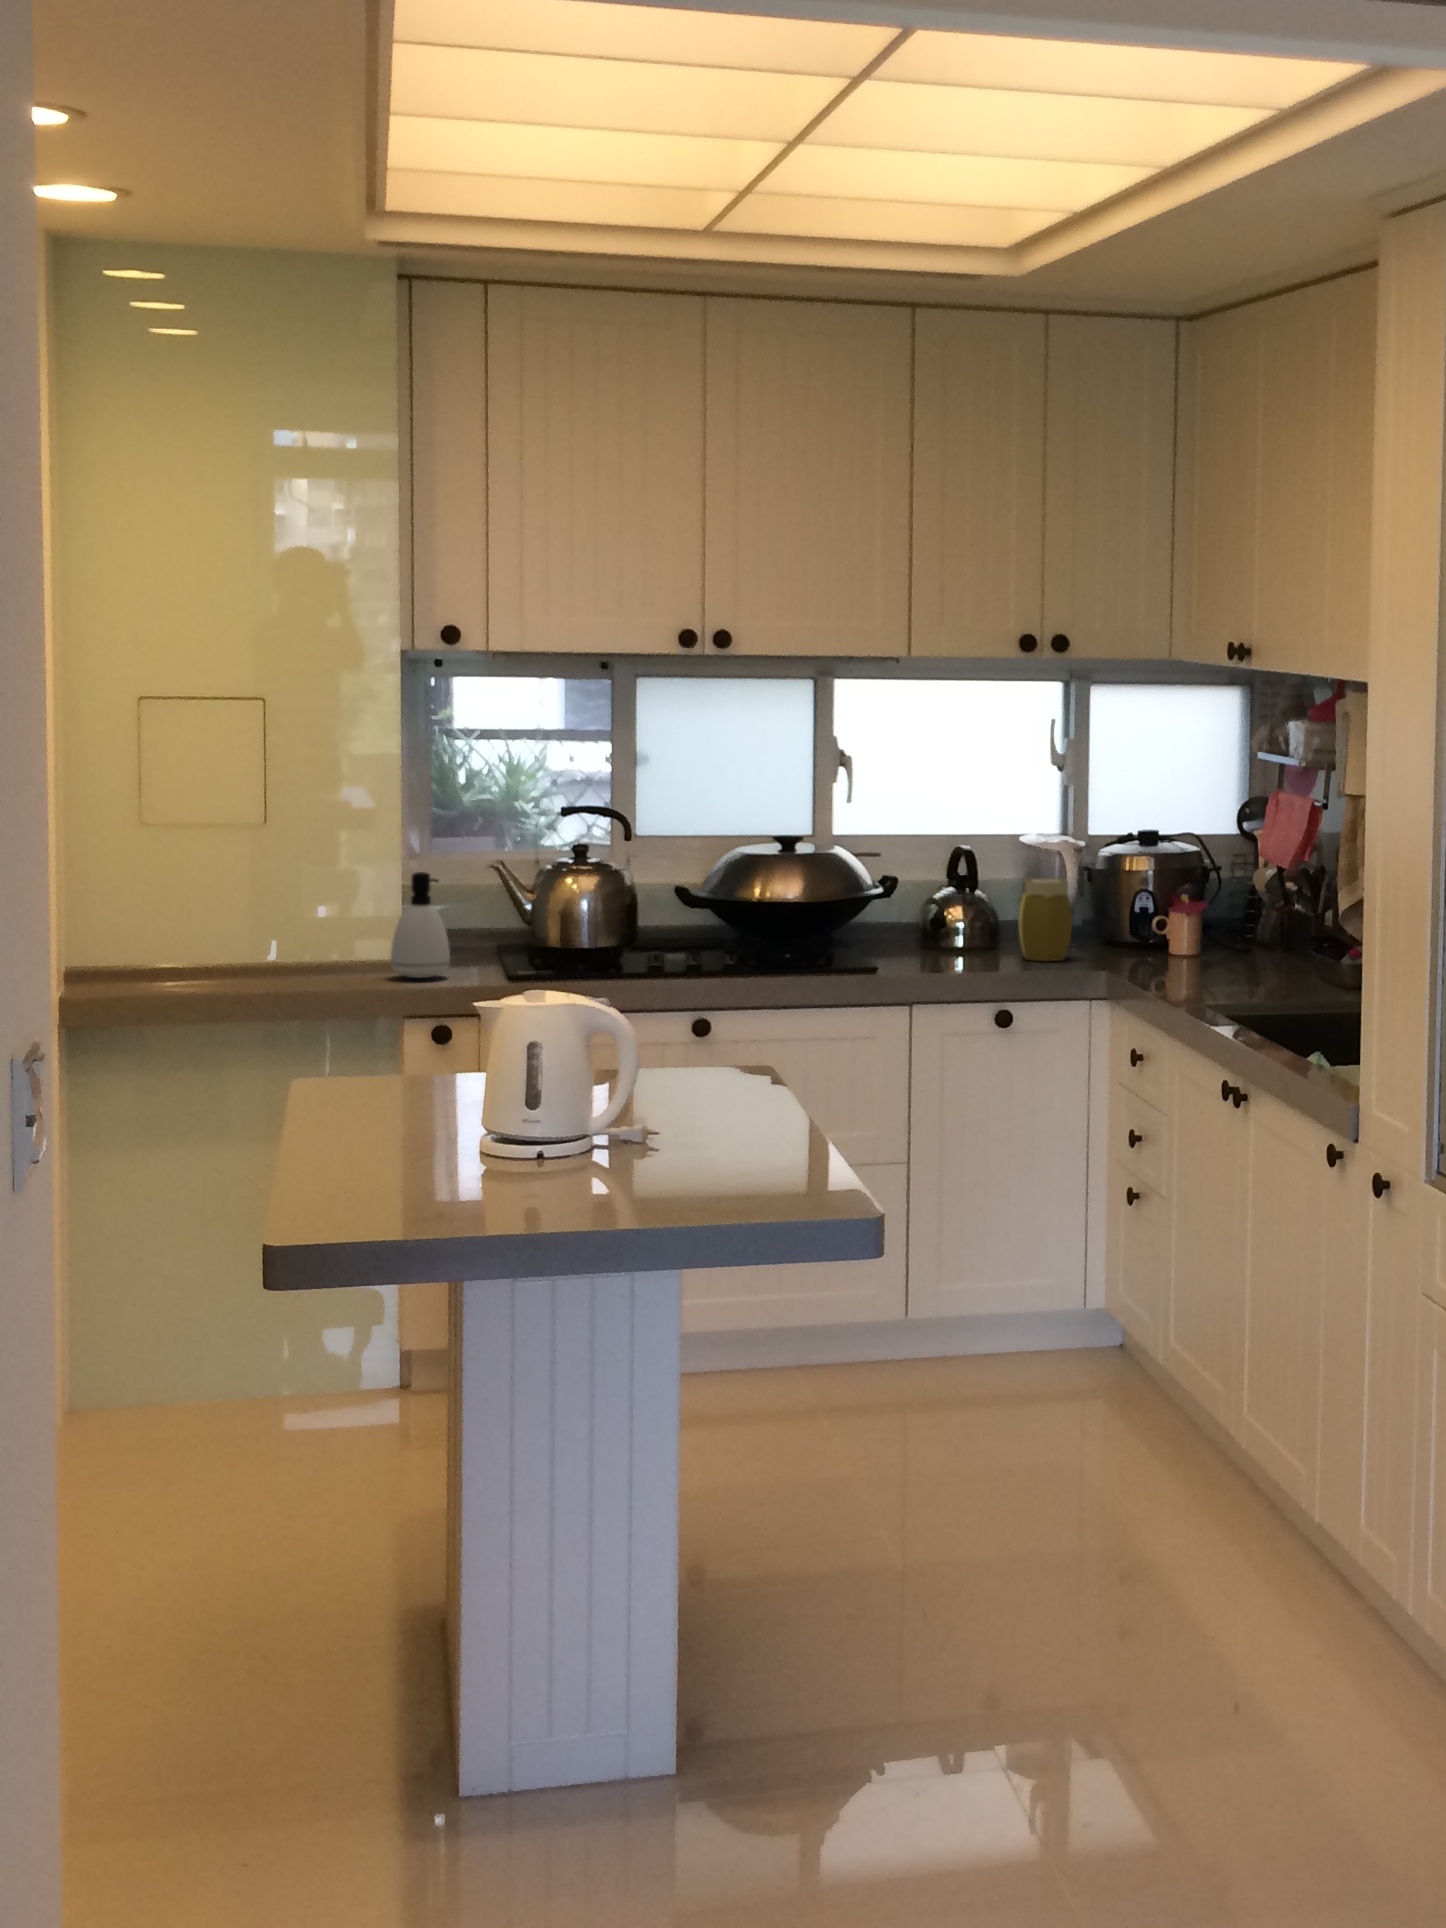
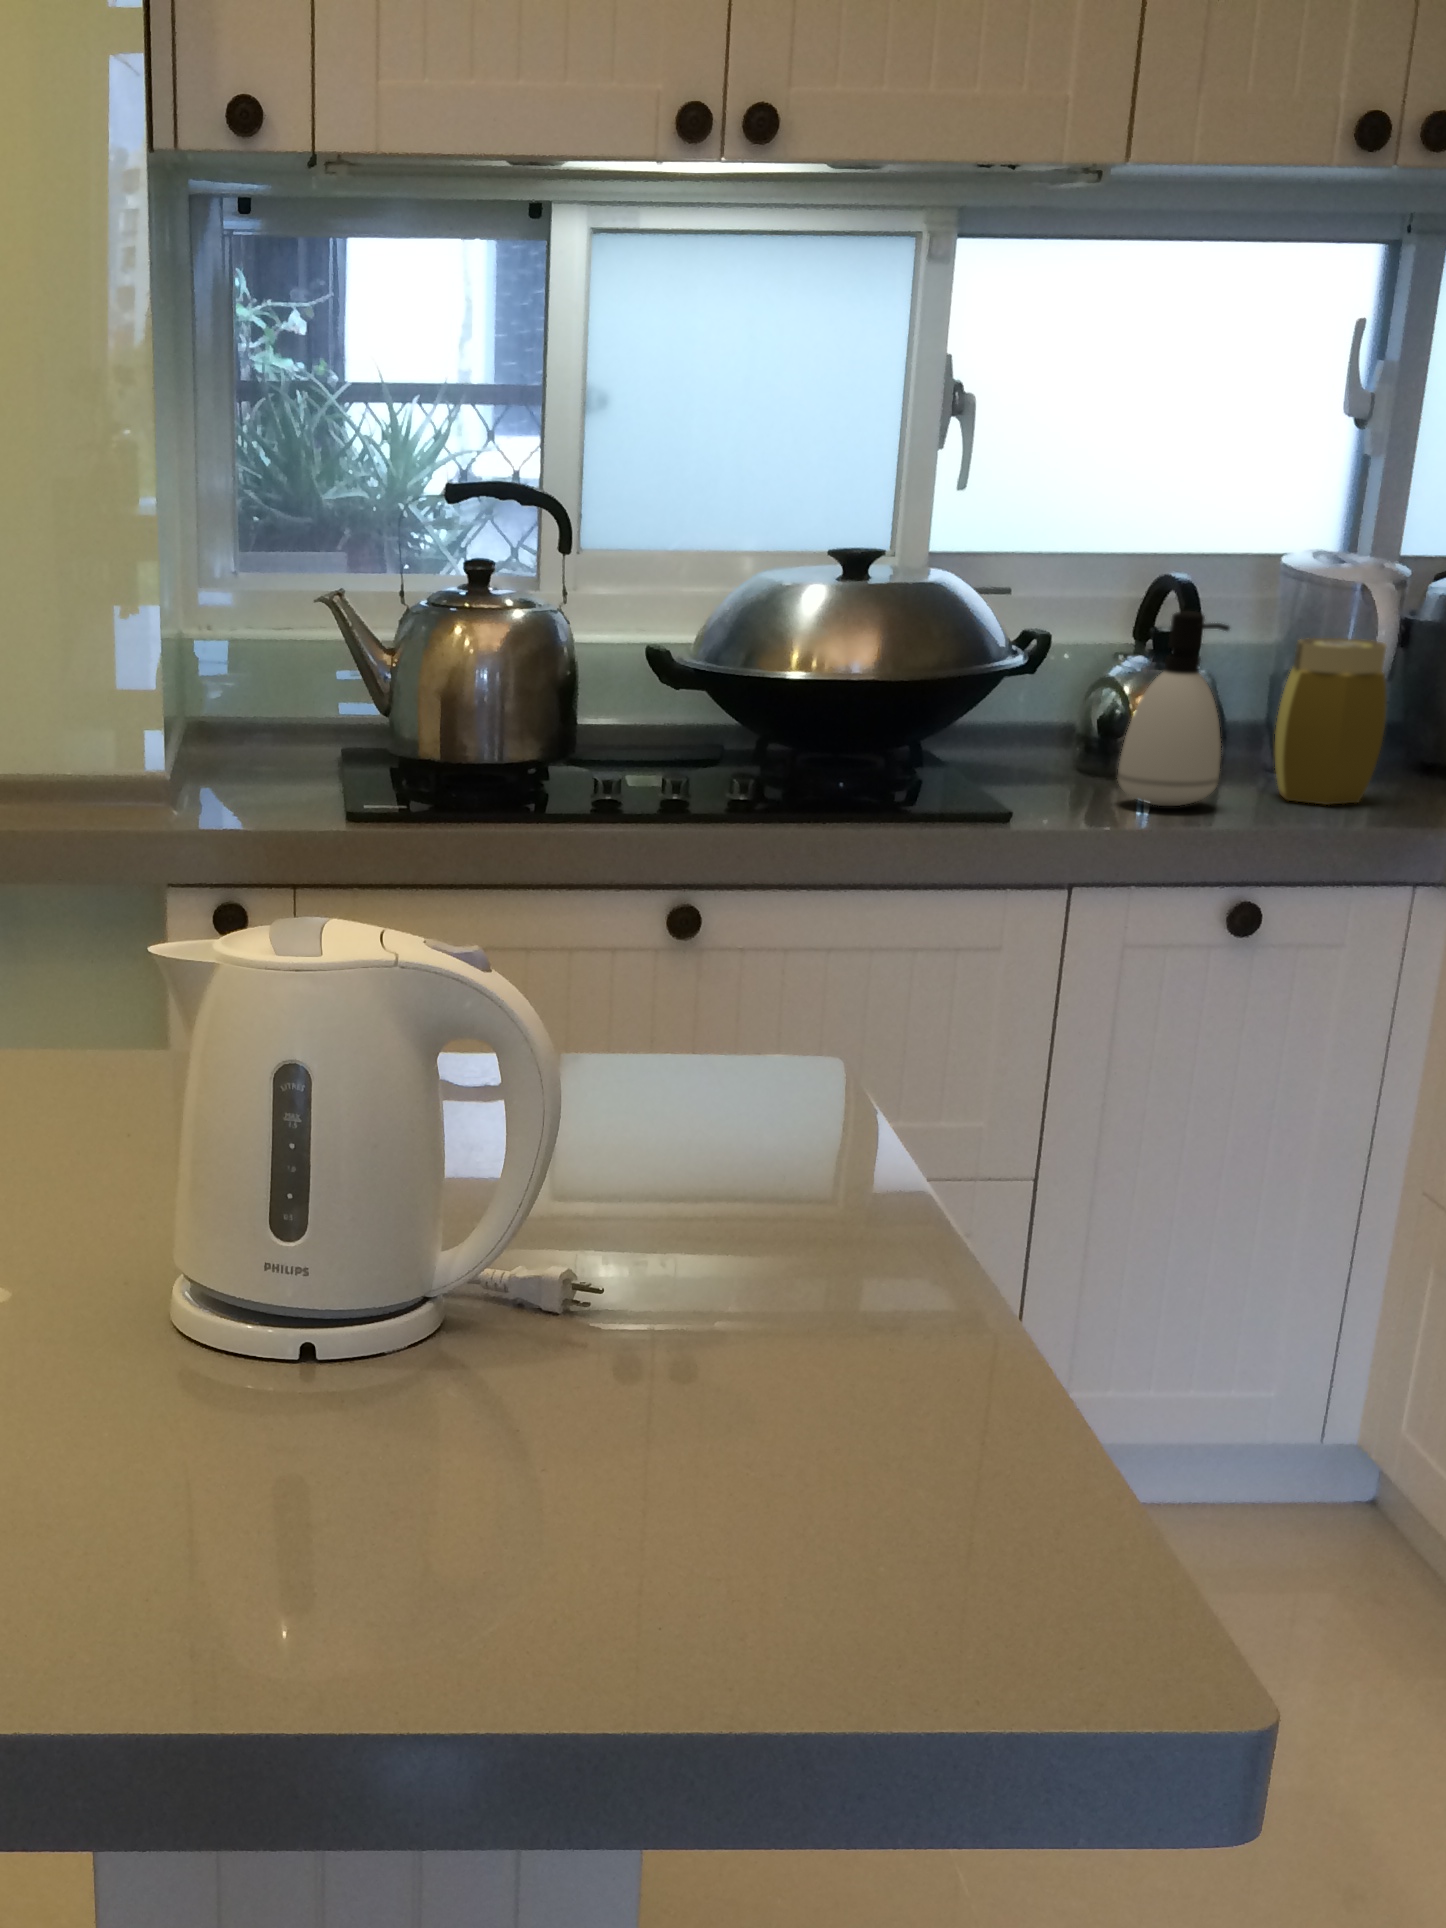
soap dispenser: present [391,872,450,978] -> present [1118,611,1230,806]

